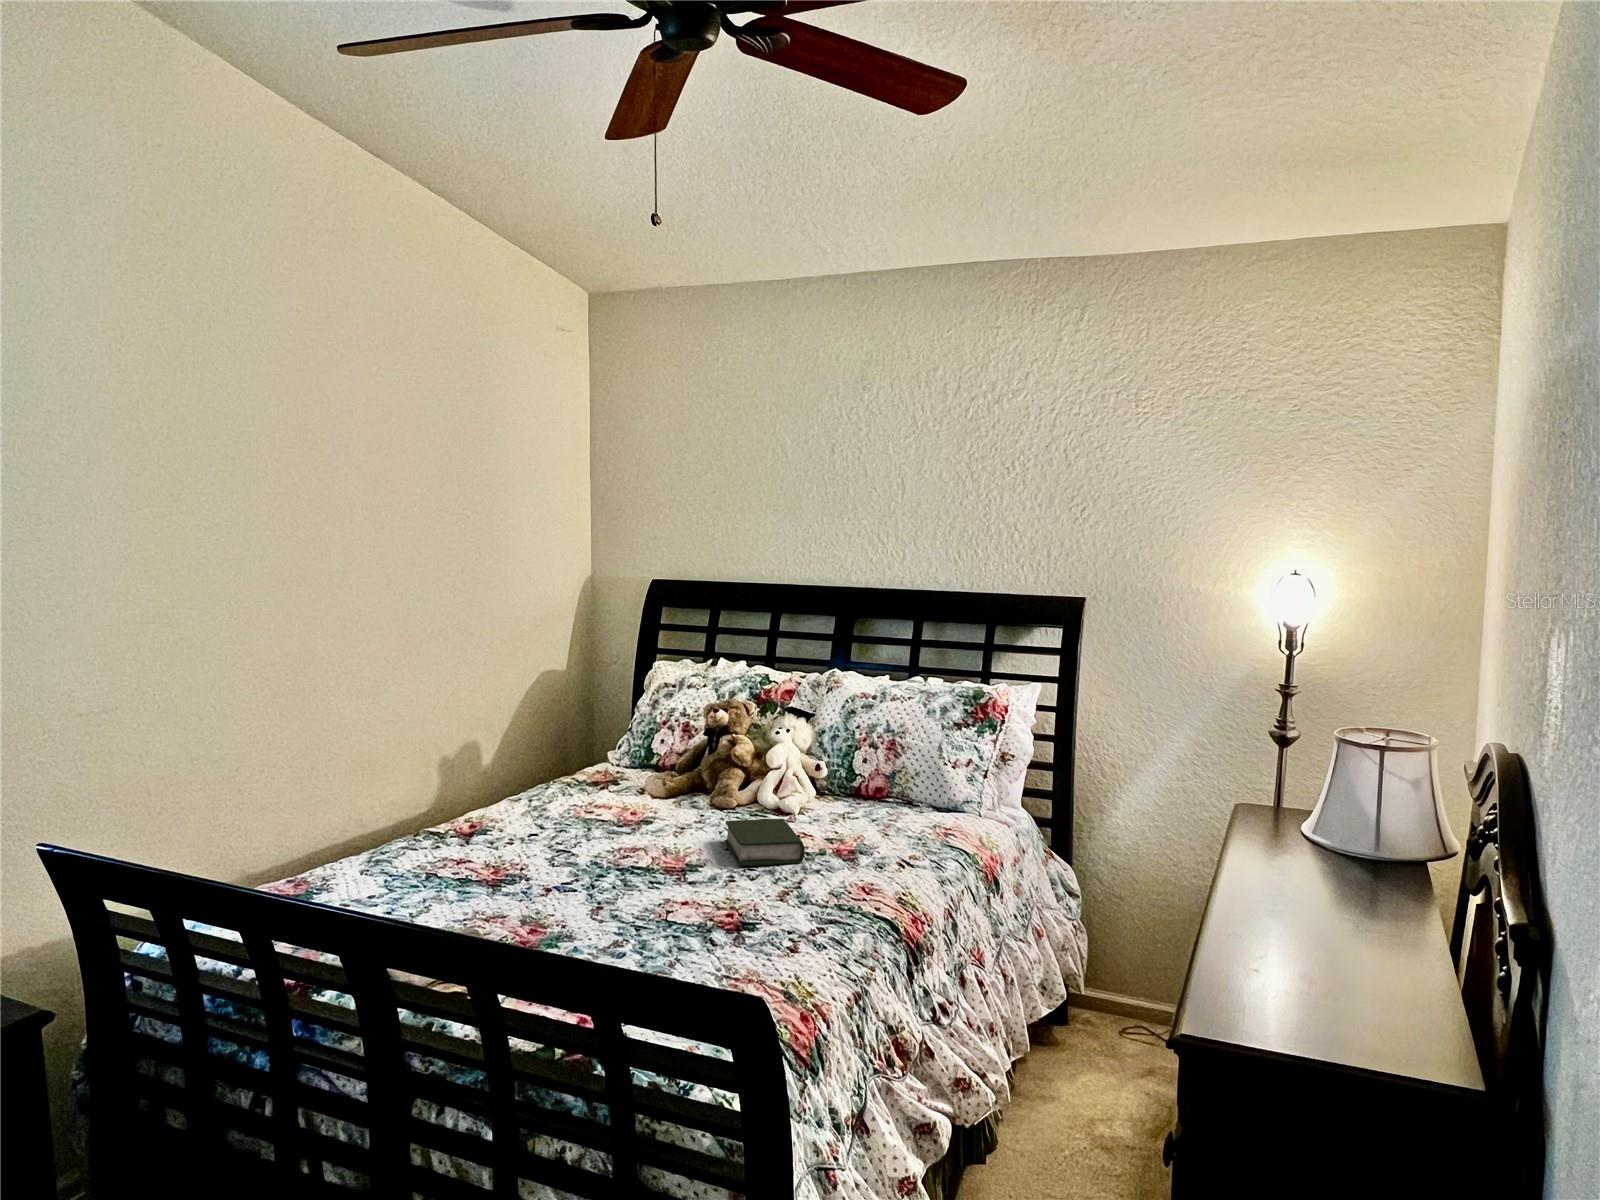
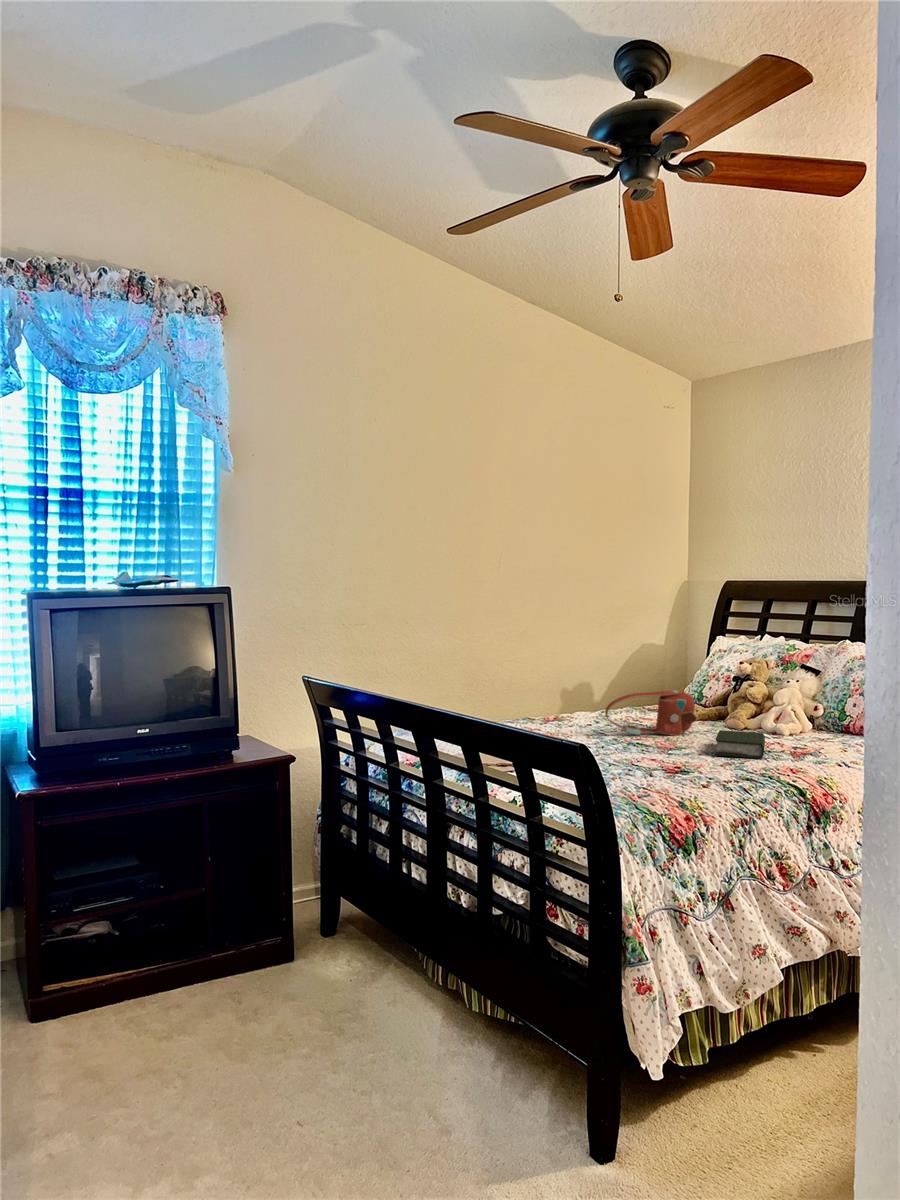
handbag: none [550,763,683,838] -> present [605,690,697,736]

